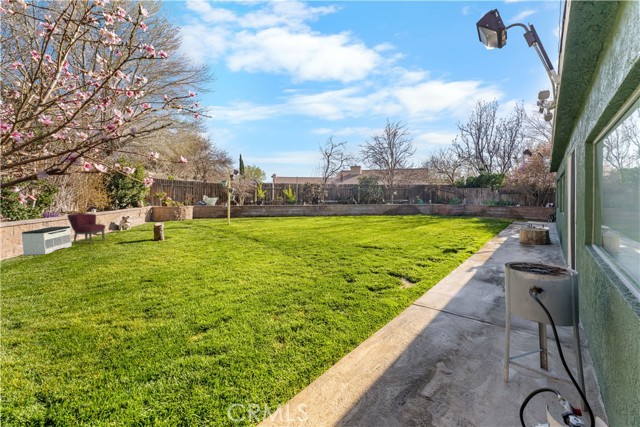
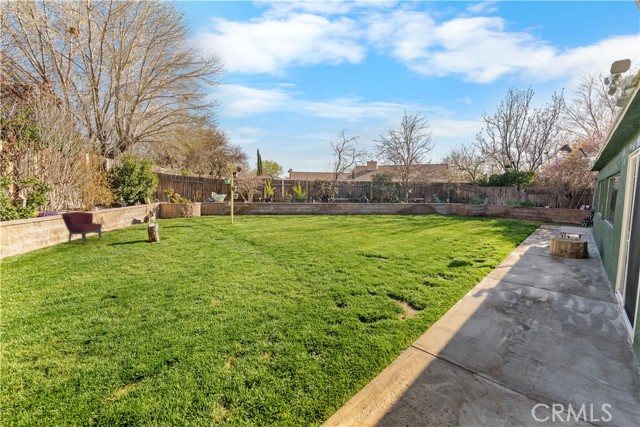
bench: present [22,226,72,255] -> none [8,226,65,257]

